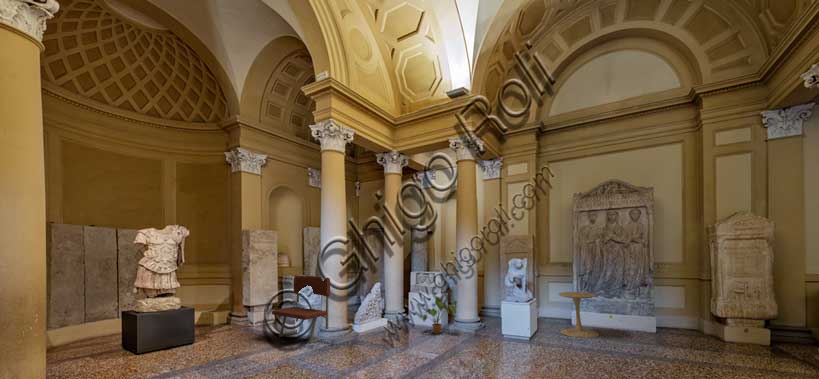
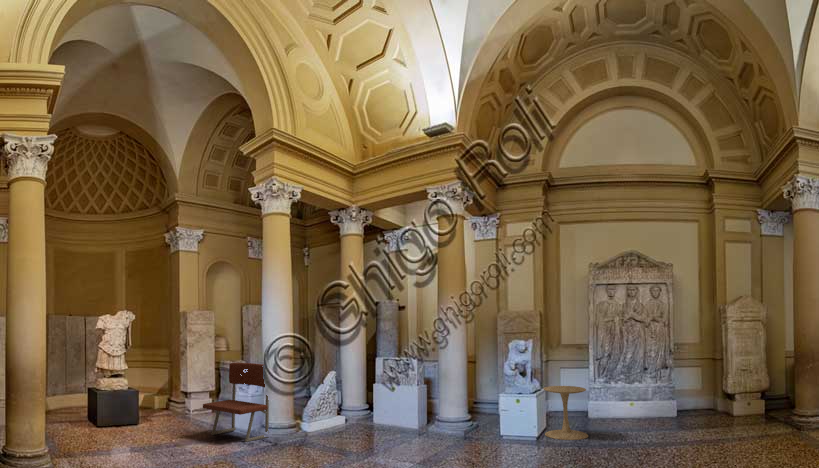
house plant: present [423,297,457,334] -> none [381,390,424,434]

